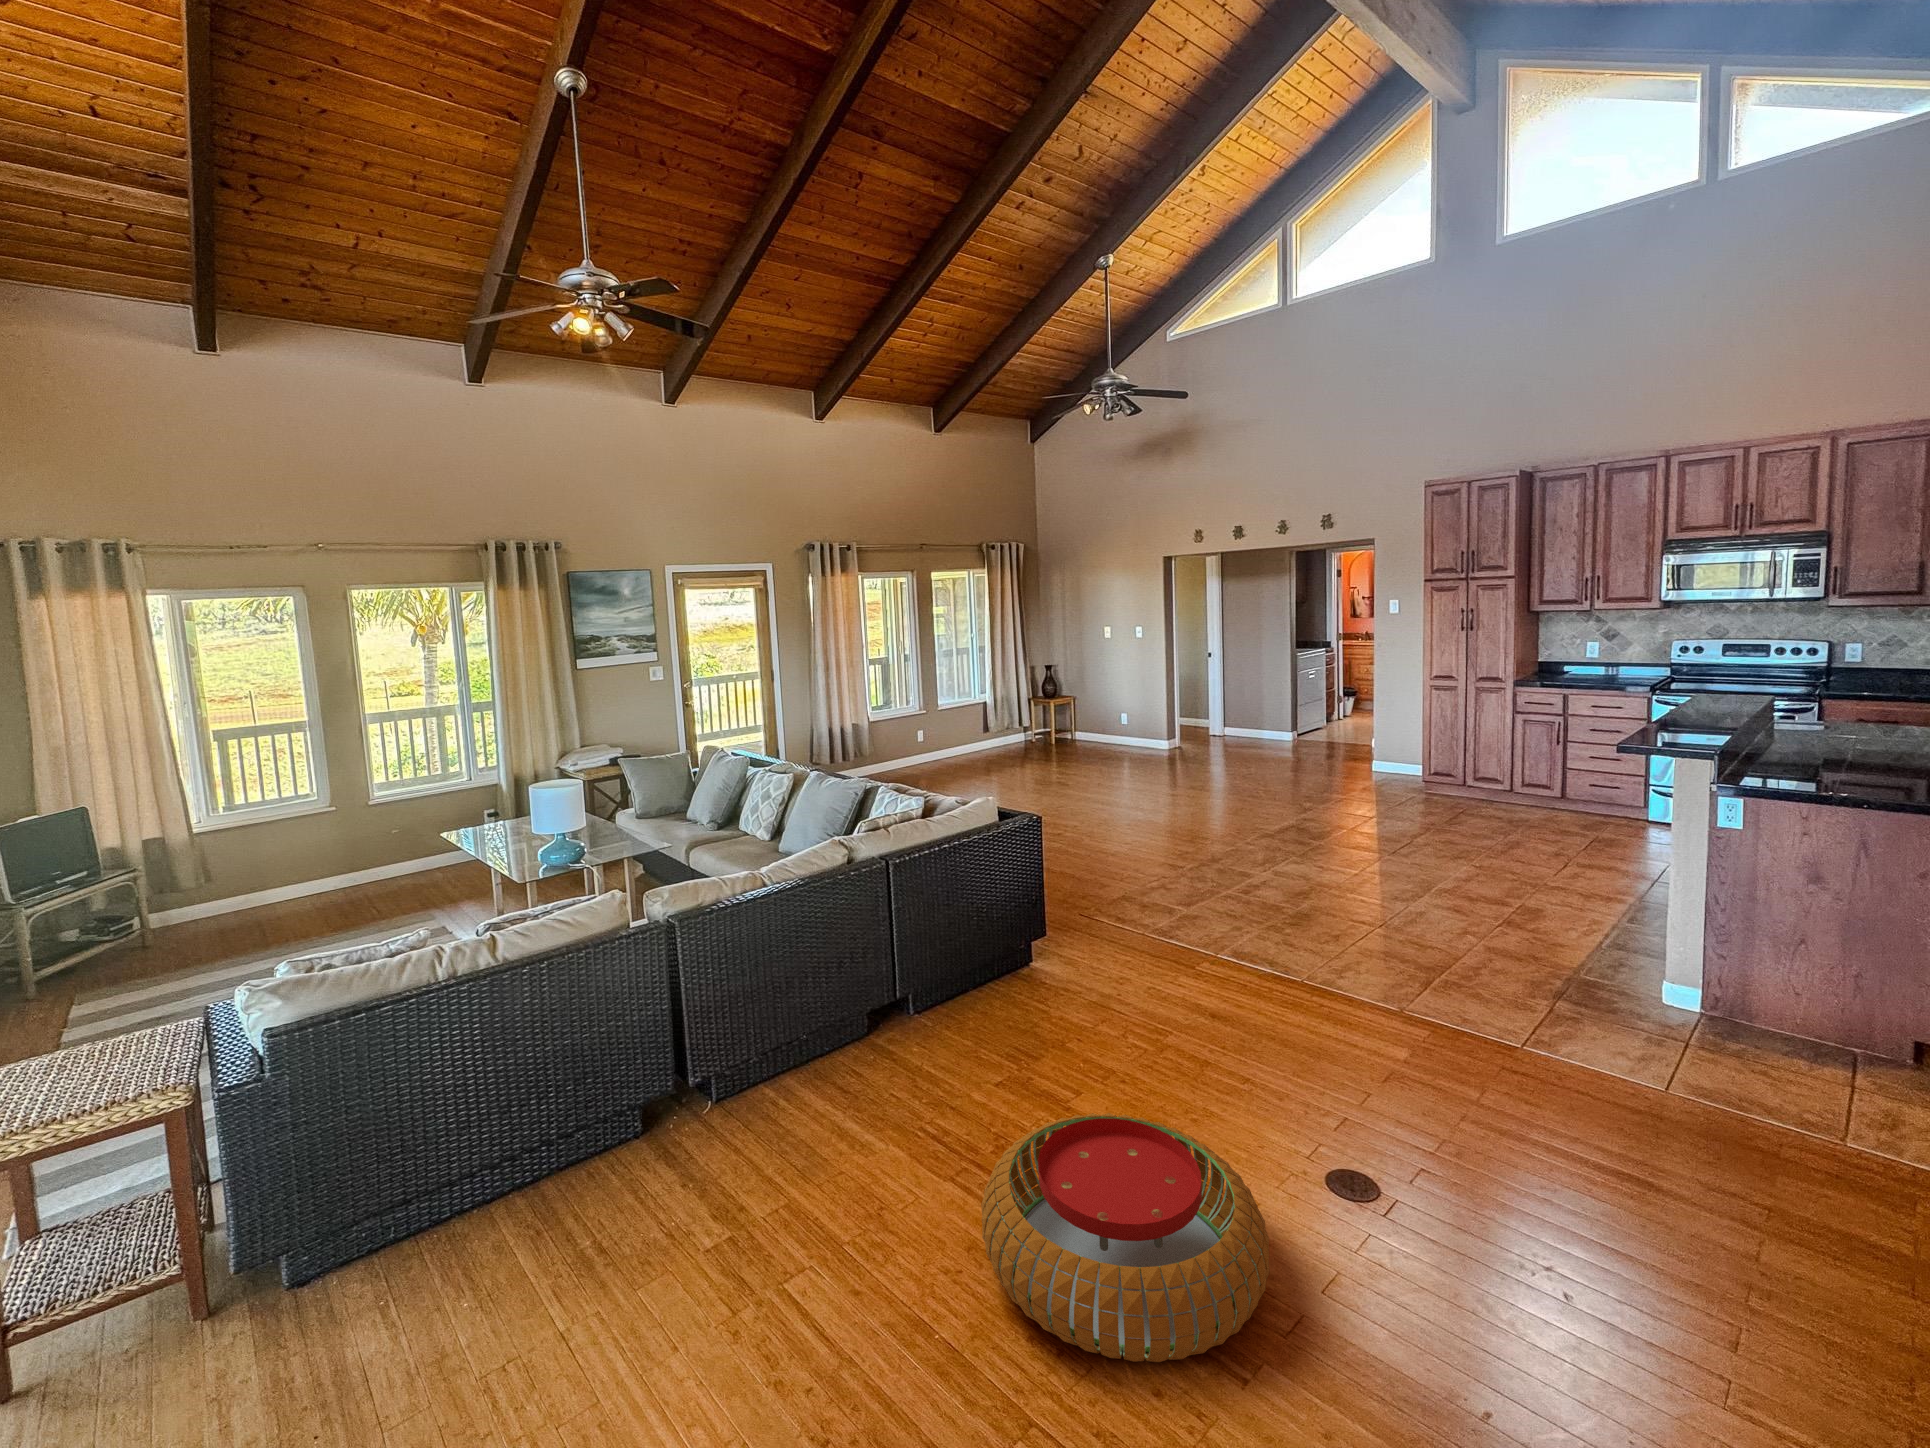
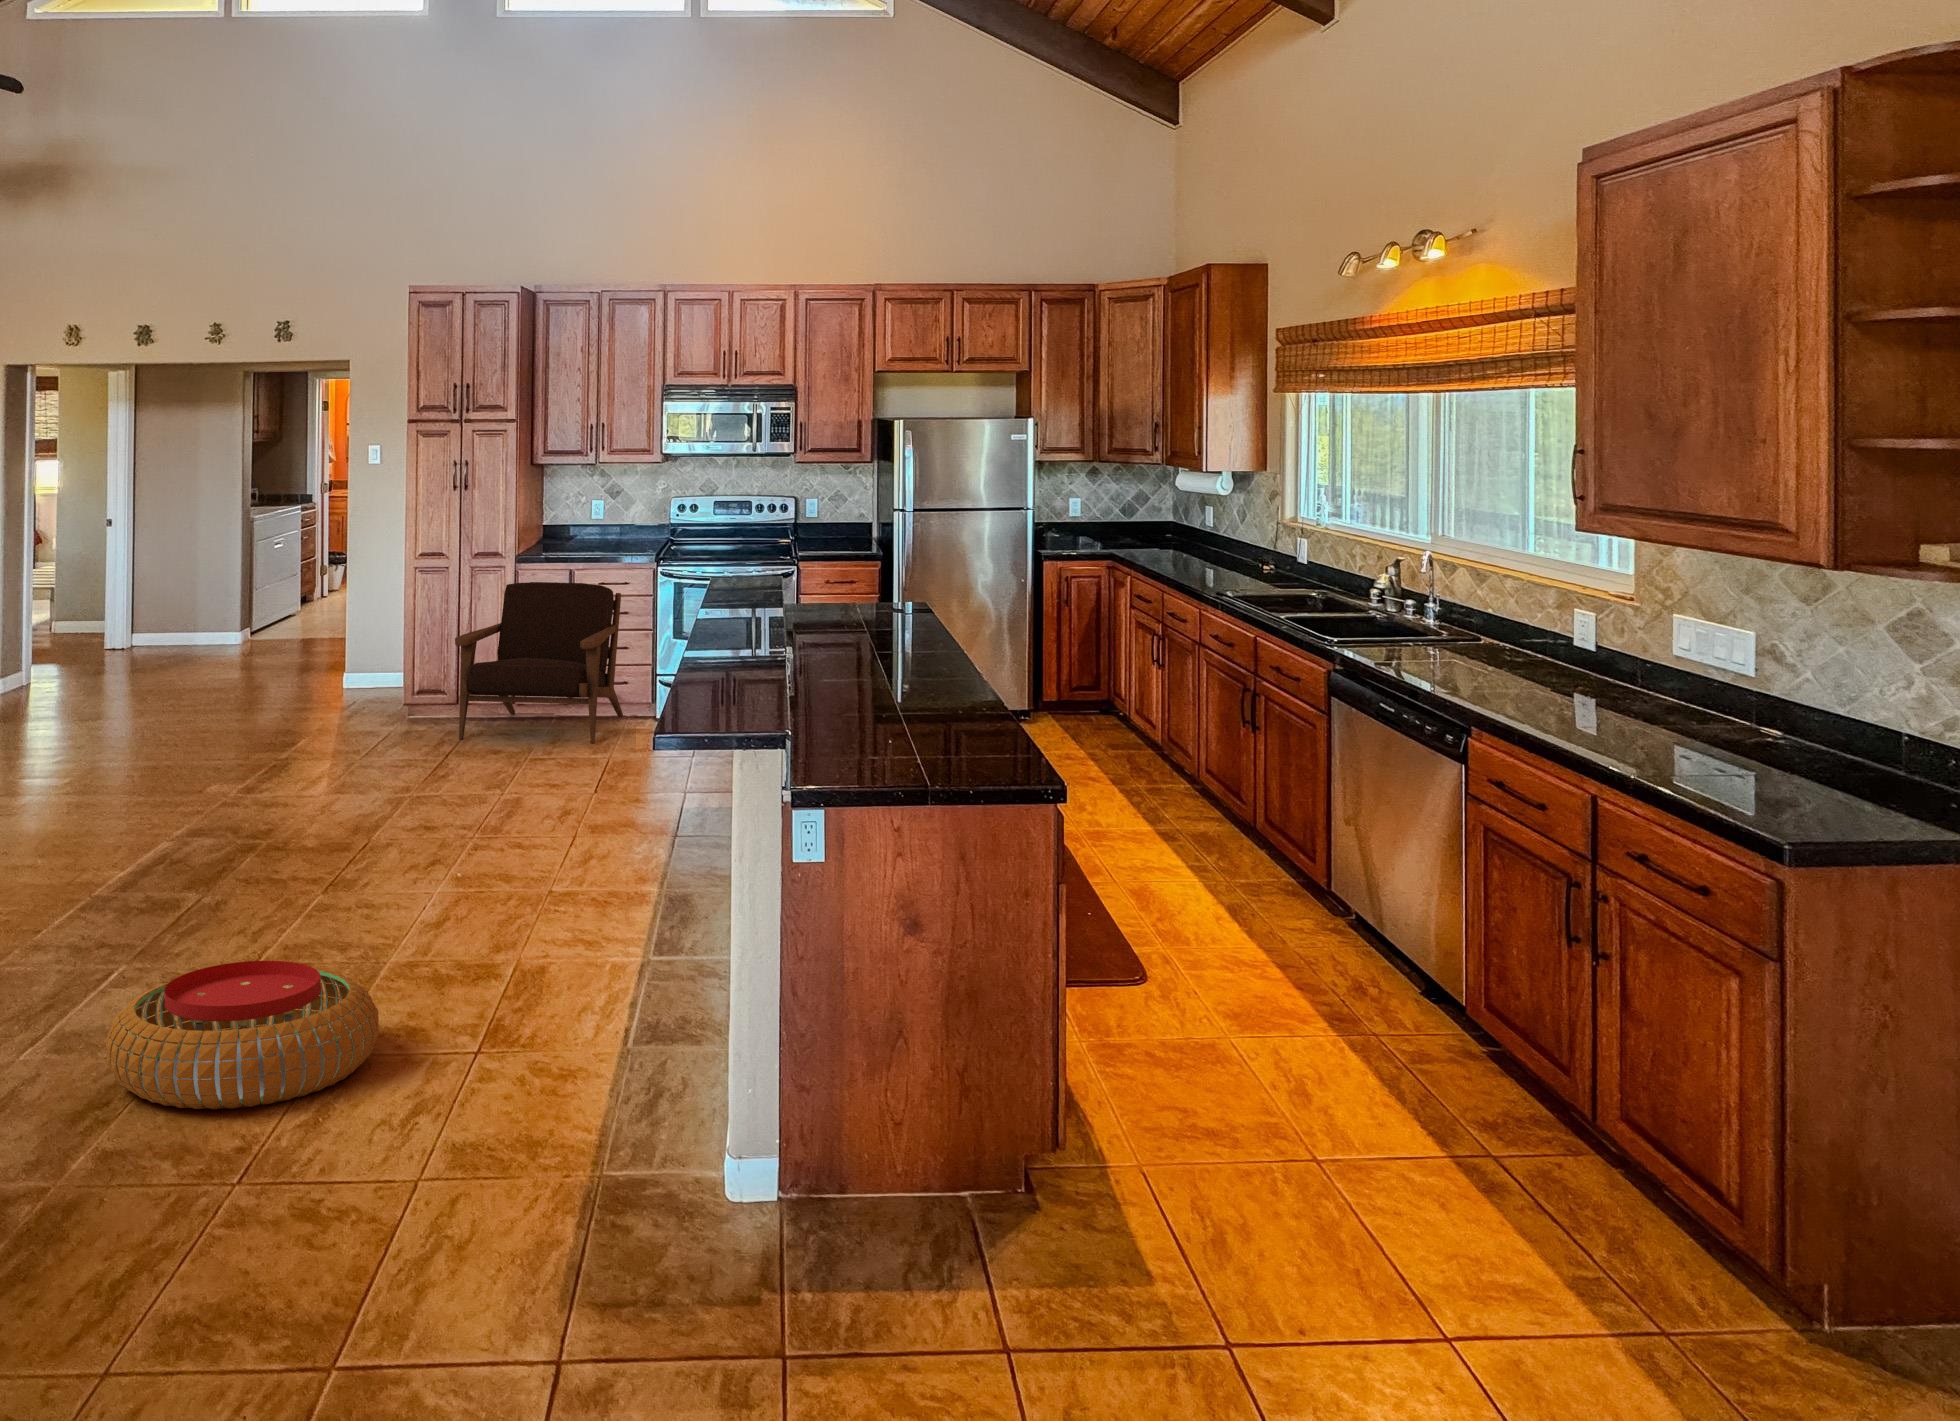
armchair: none [1452,703,1614,843] -> present [455,582,623,743]

